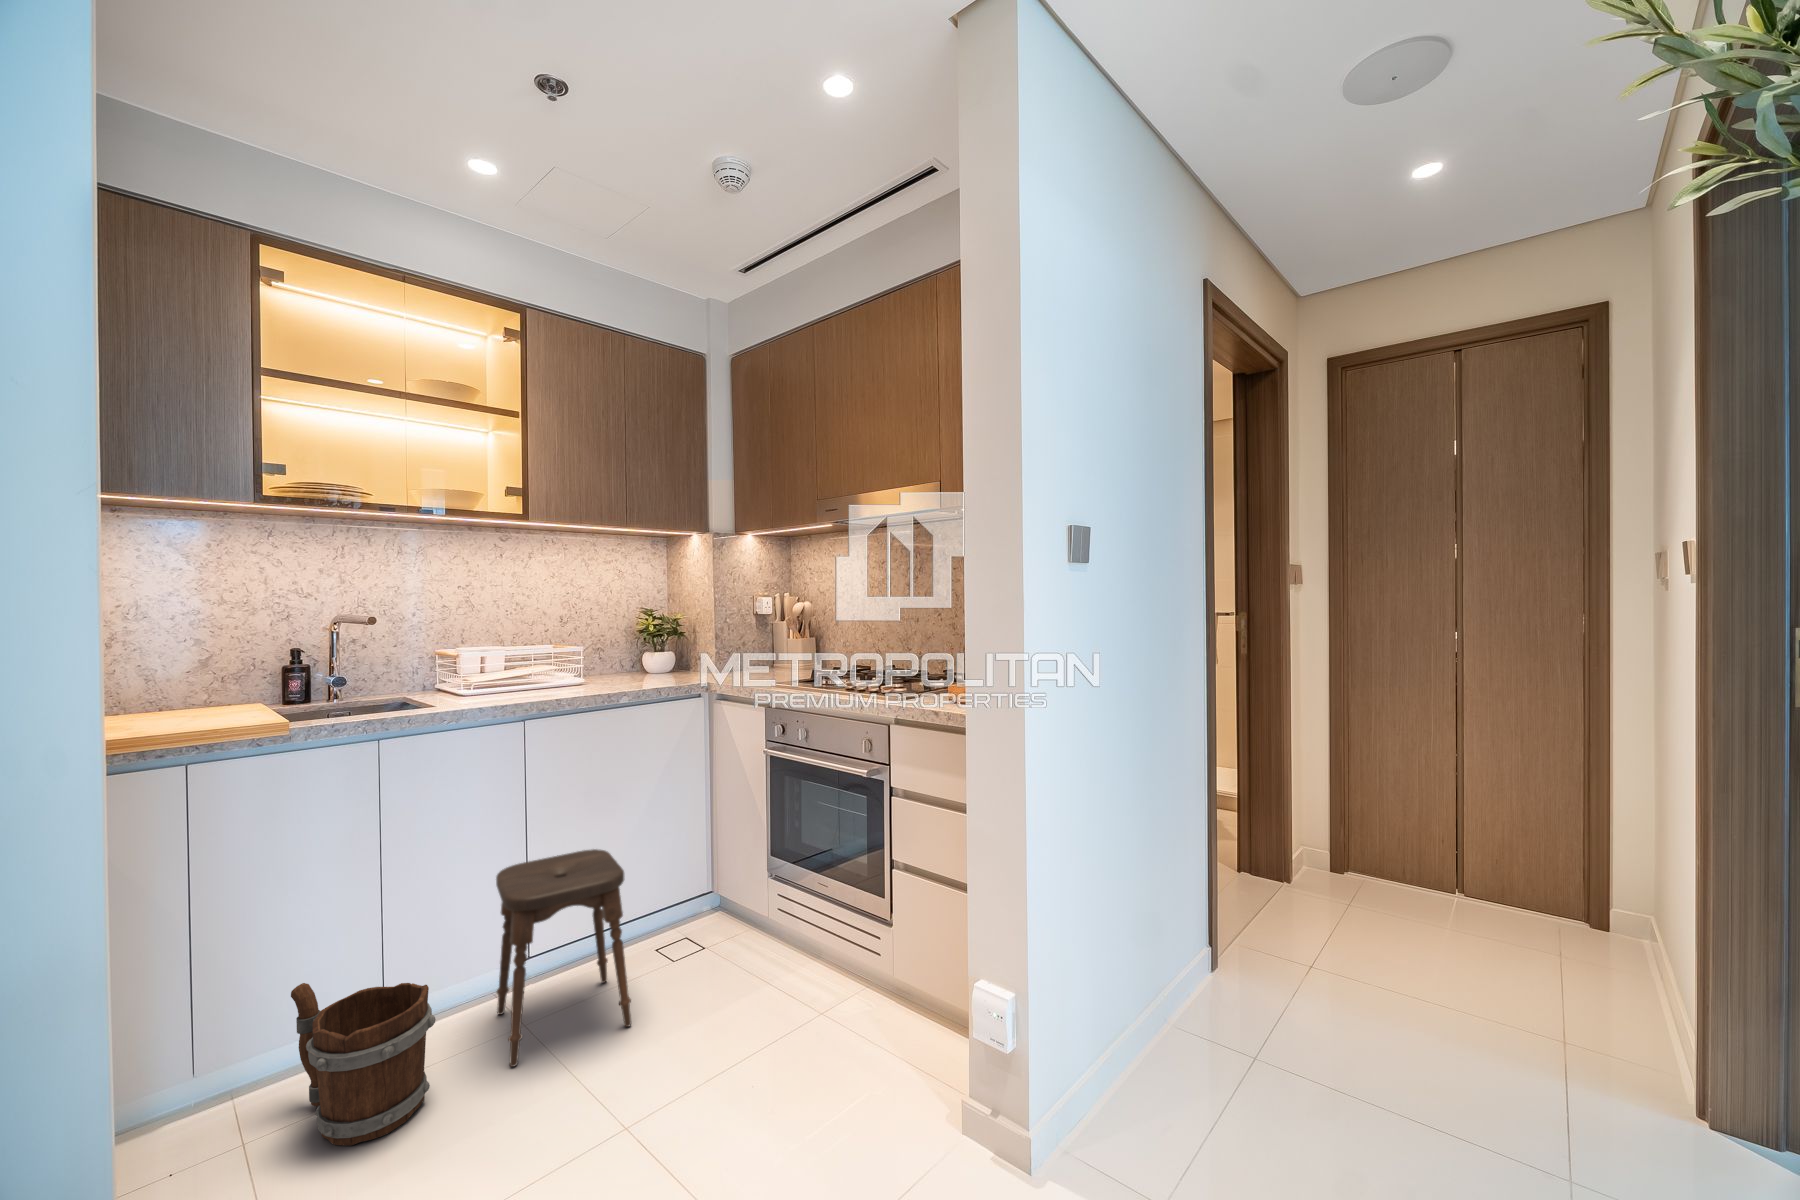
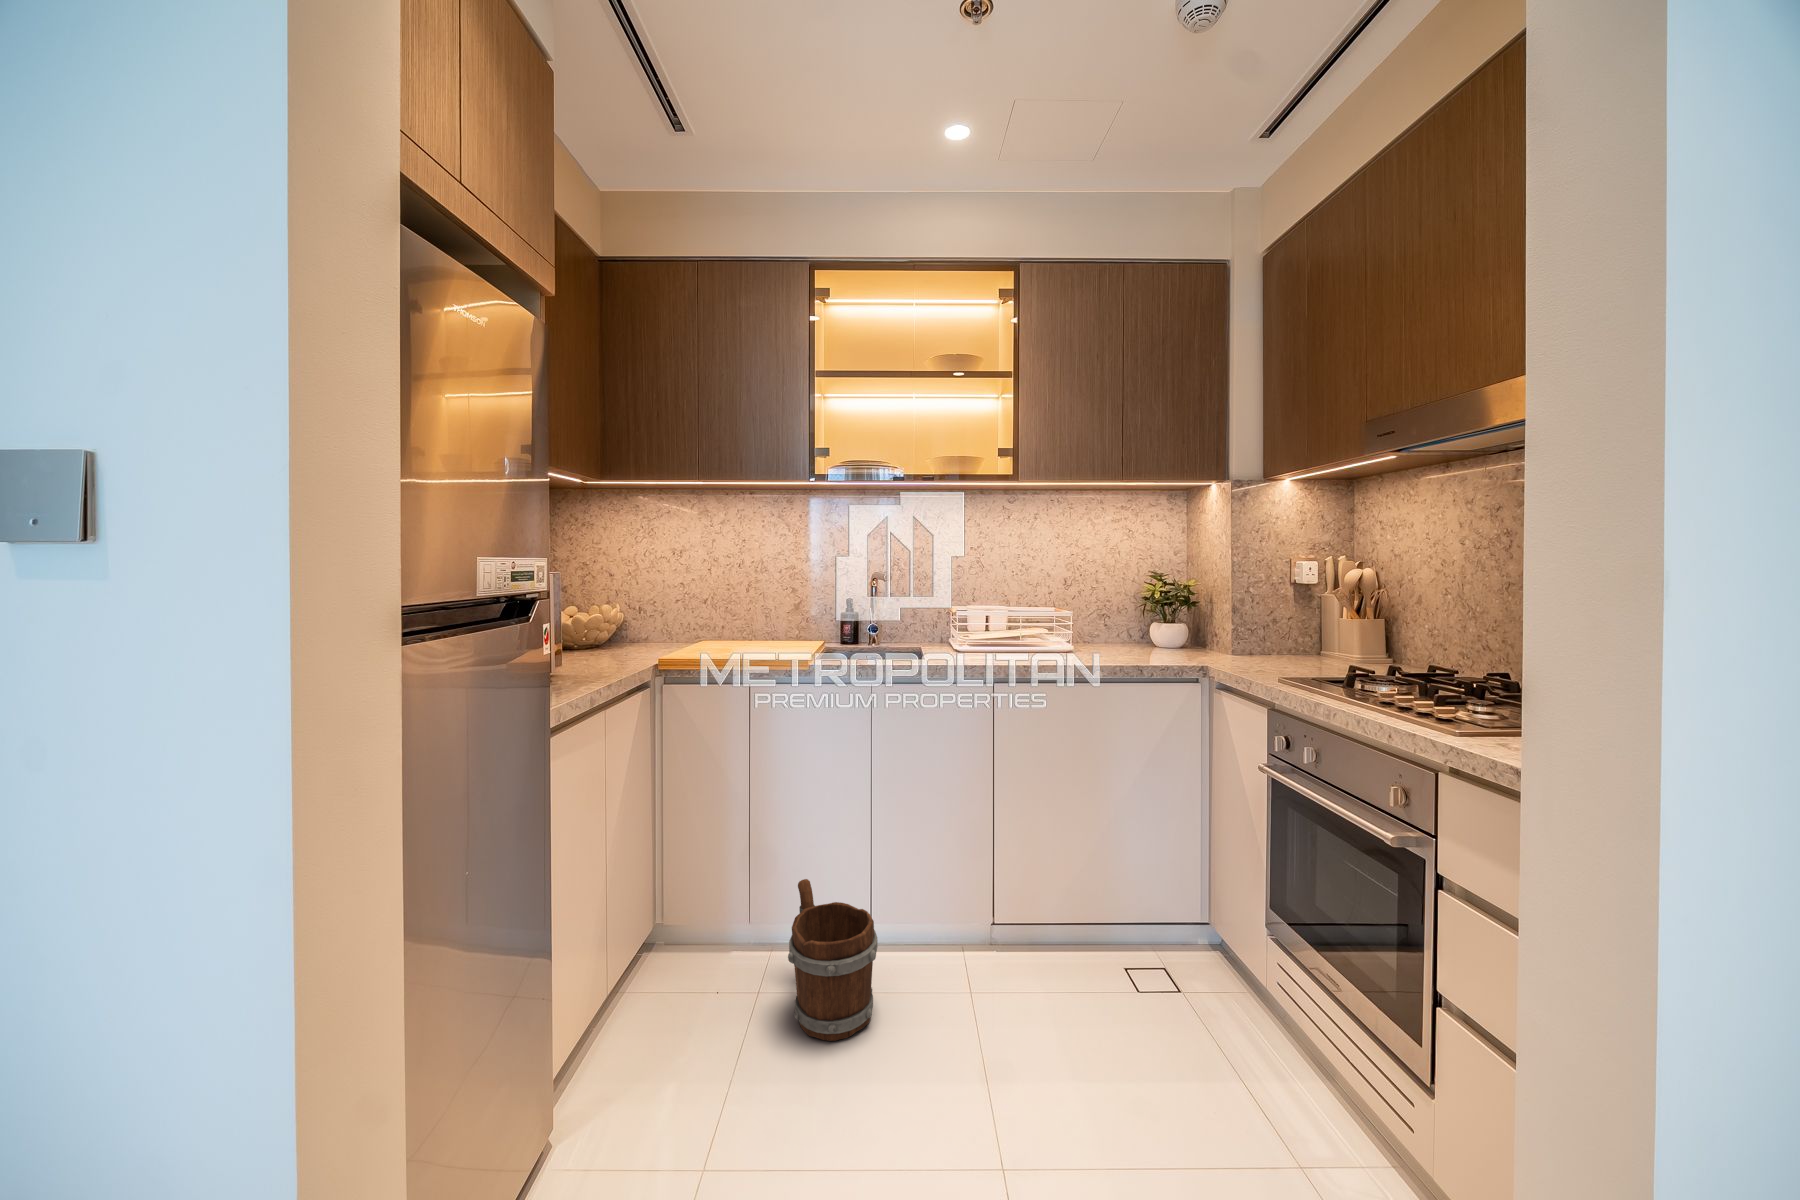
stool: present [496,849,631,1067] -> none [939,827,1061,1049]

